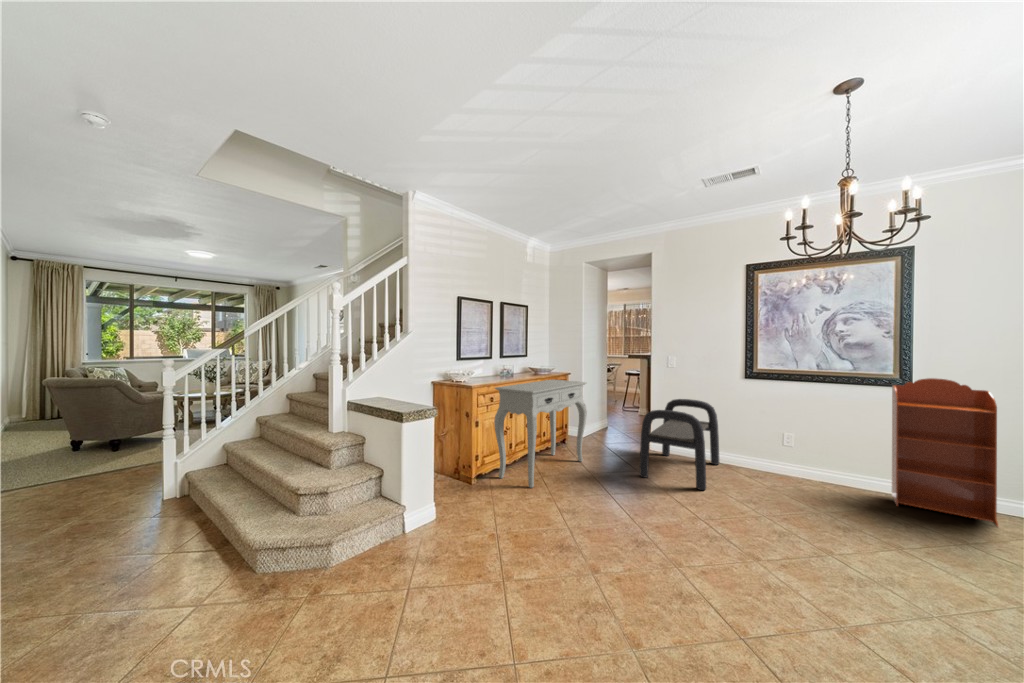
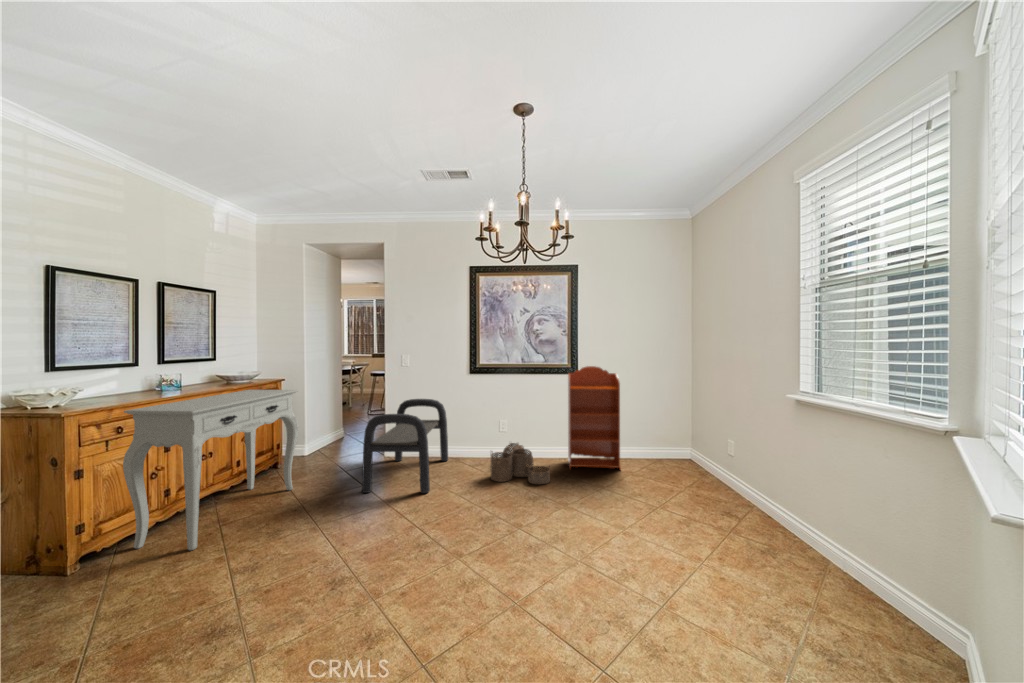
woven basket: none [776,457,865,515] -> present [491,443,550,484]

